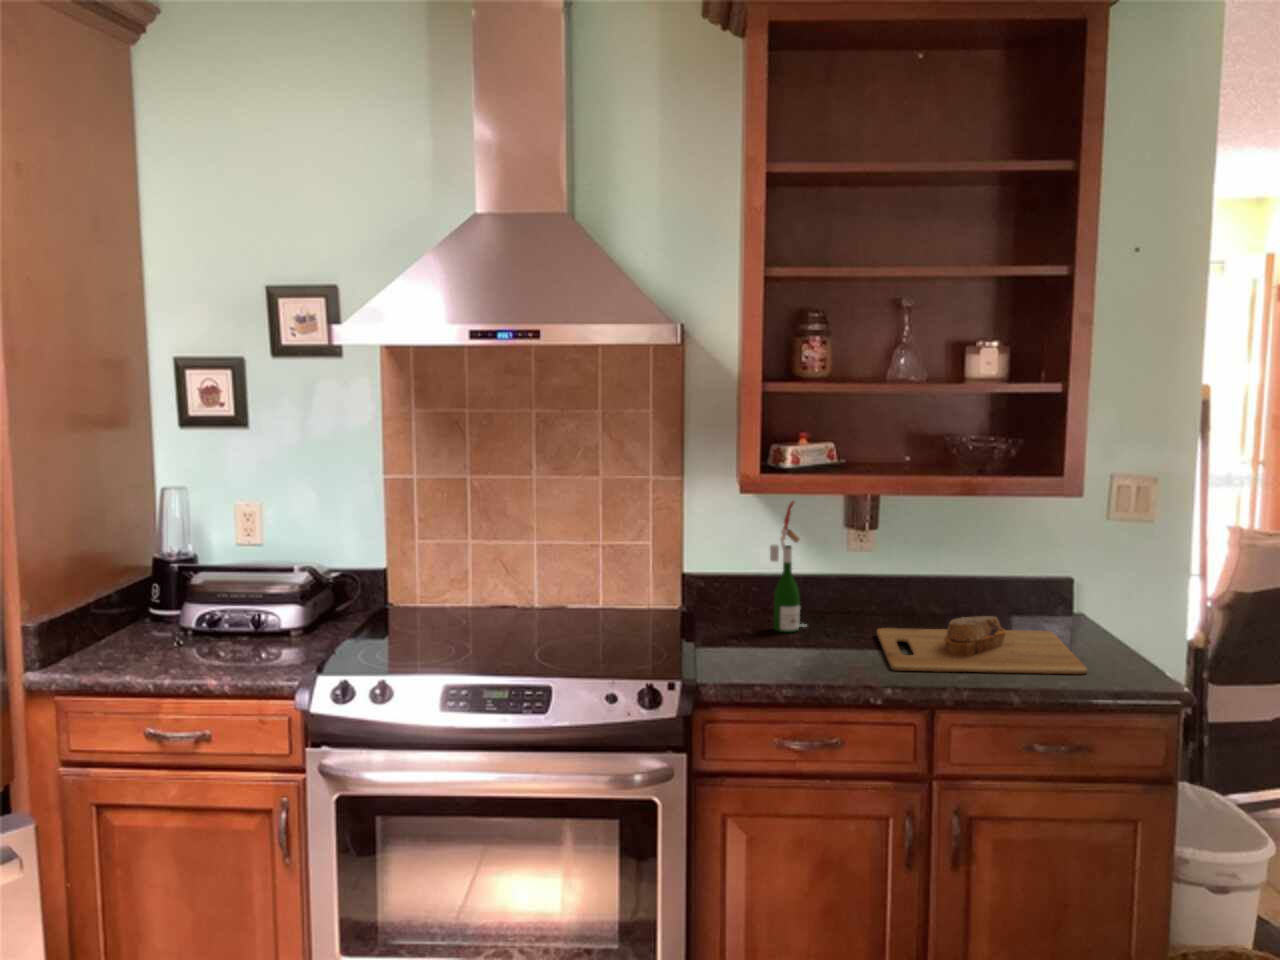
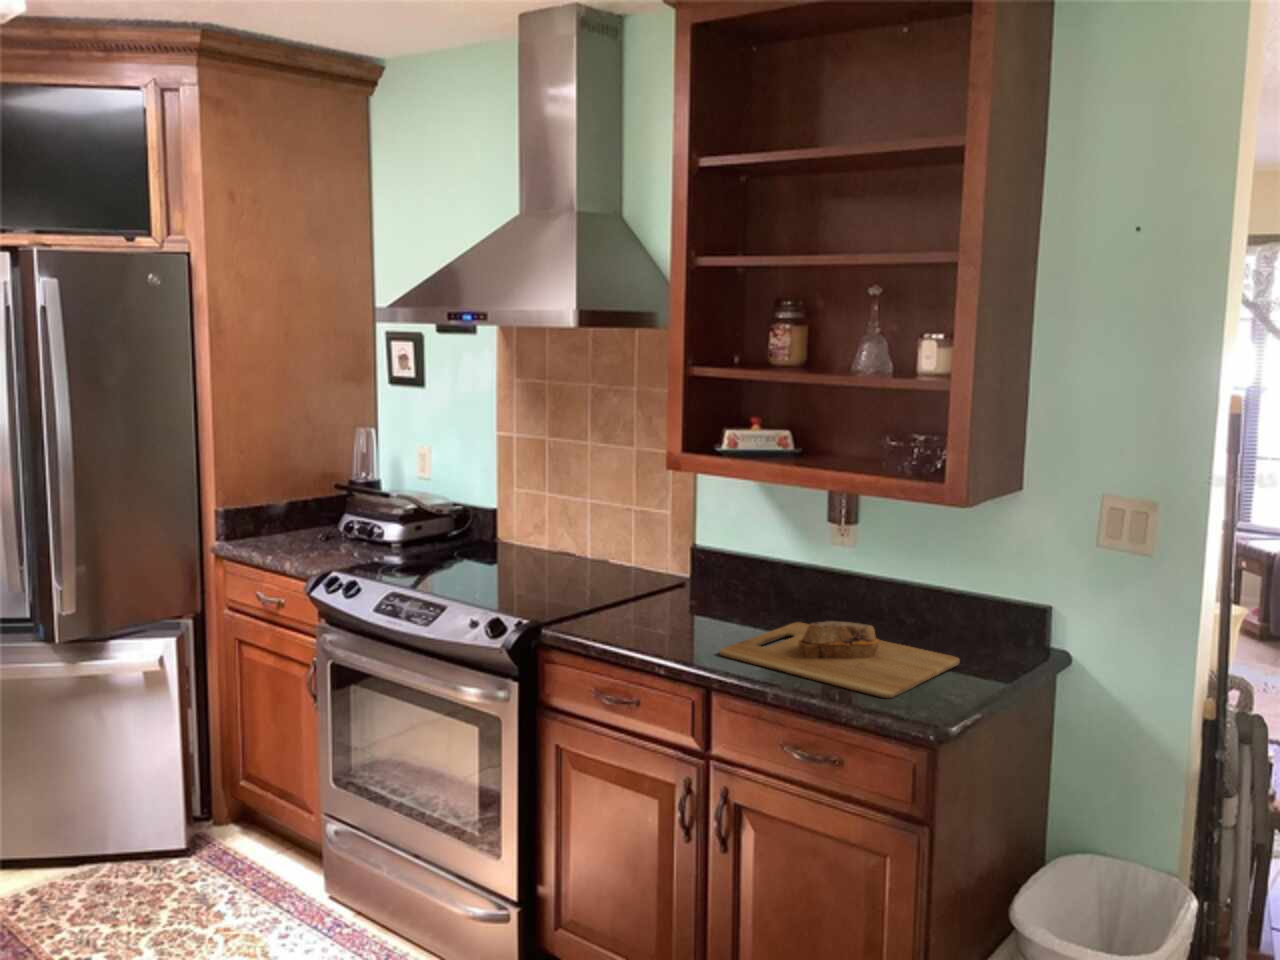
wine bottle: present [770,501,807,632] -> none [720,484,757,612]

